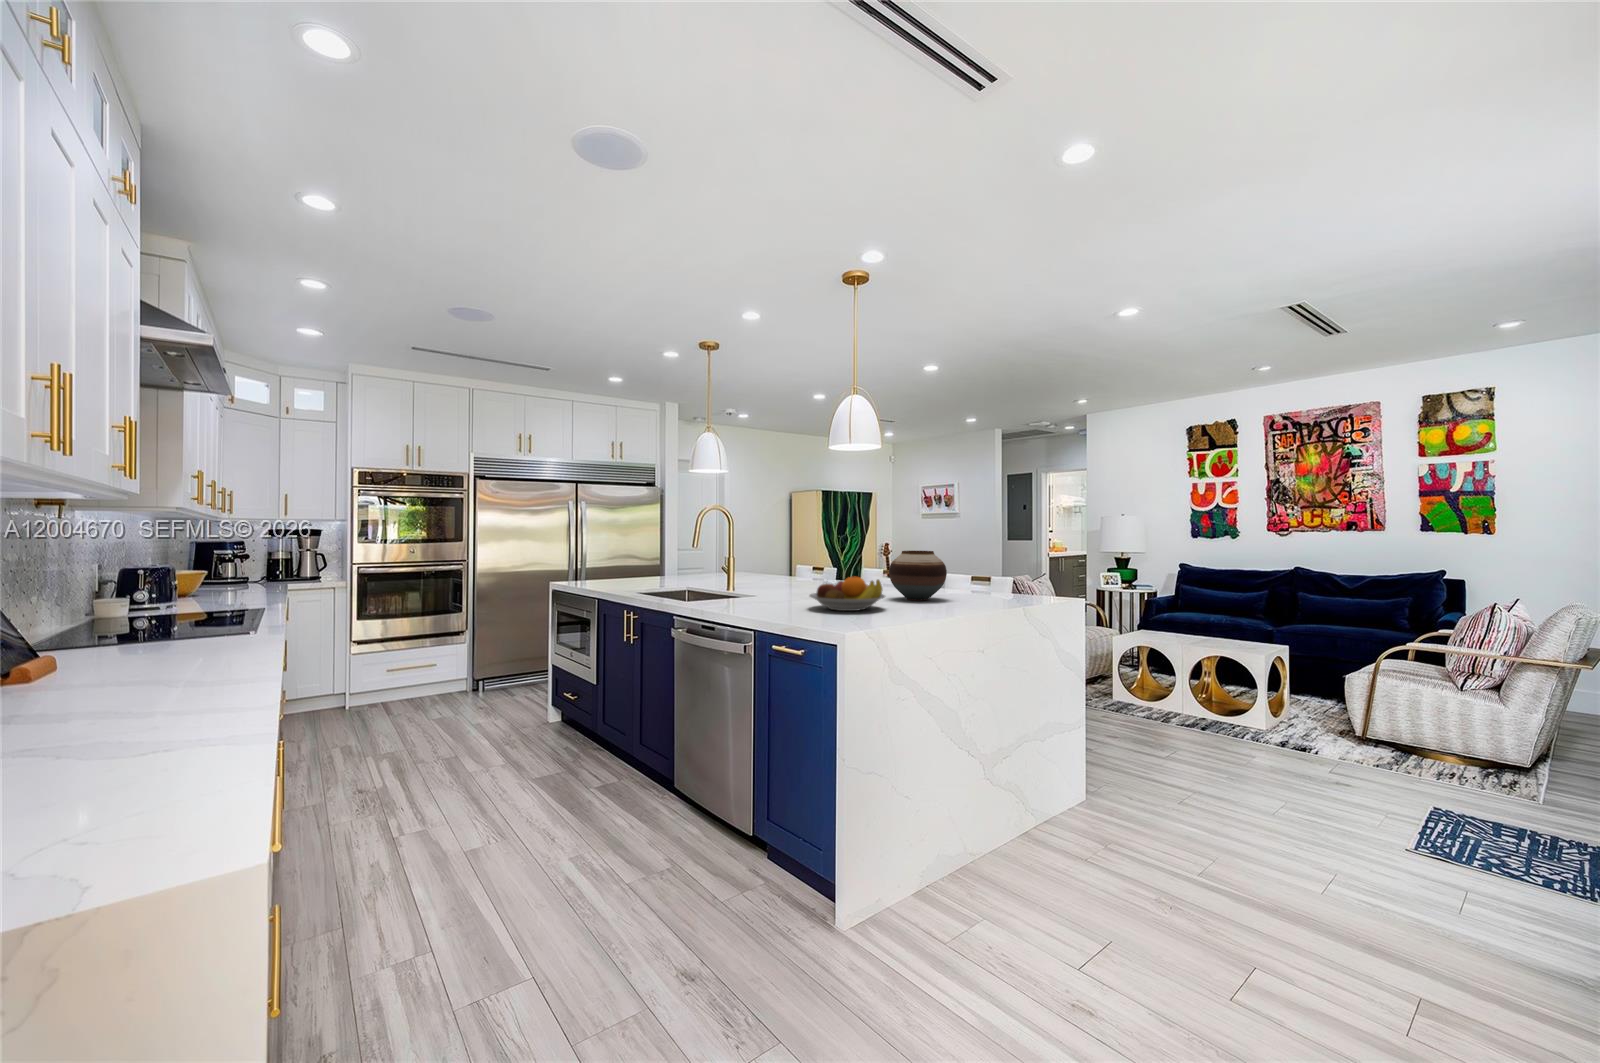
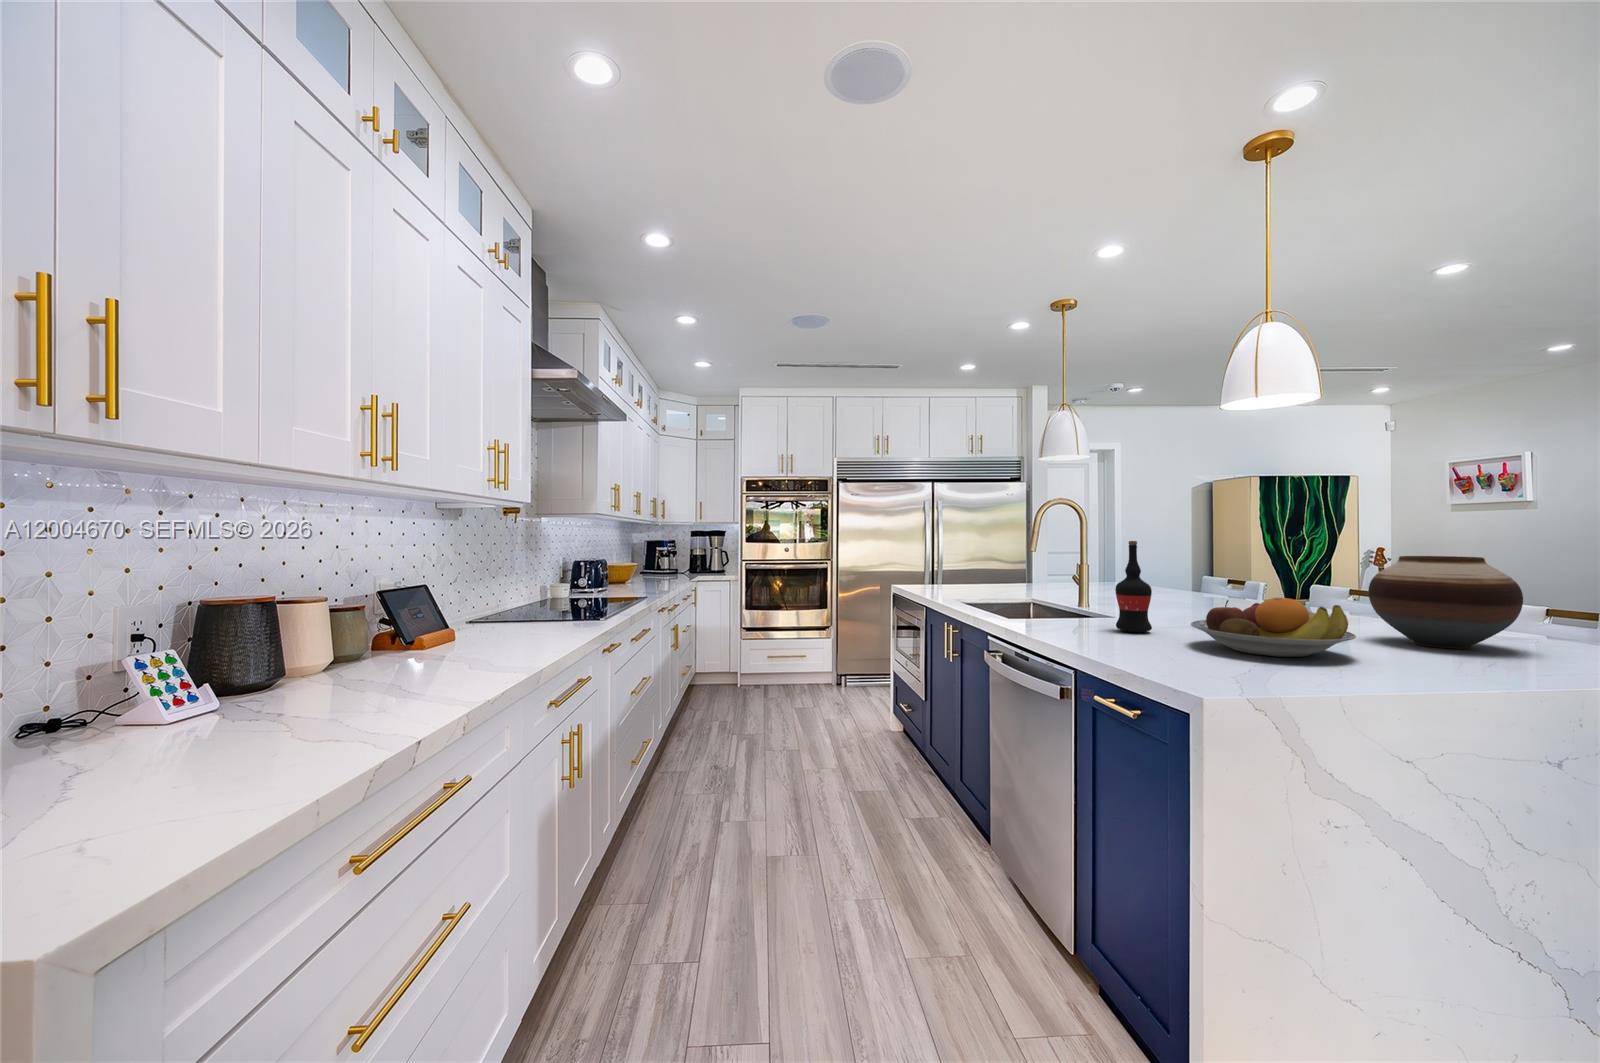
wine bottle: none [763,542,785,605] -> present [1115,541,1152,632]

